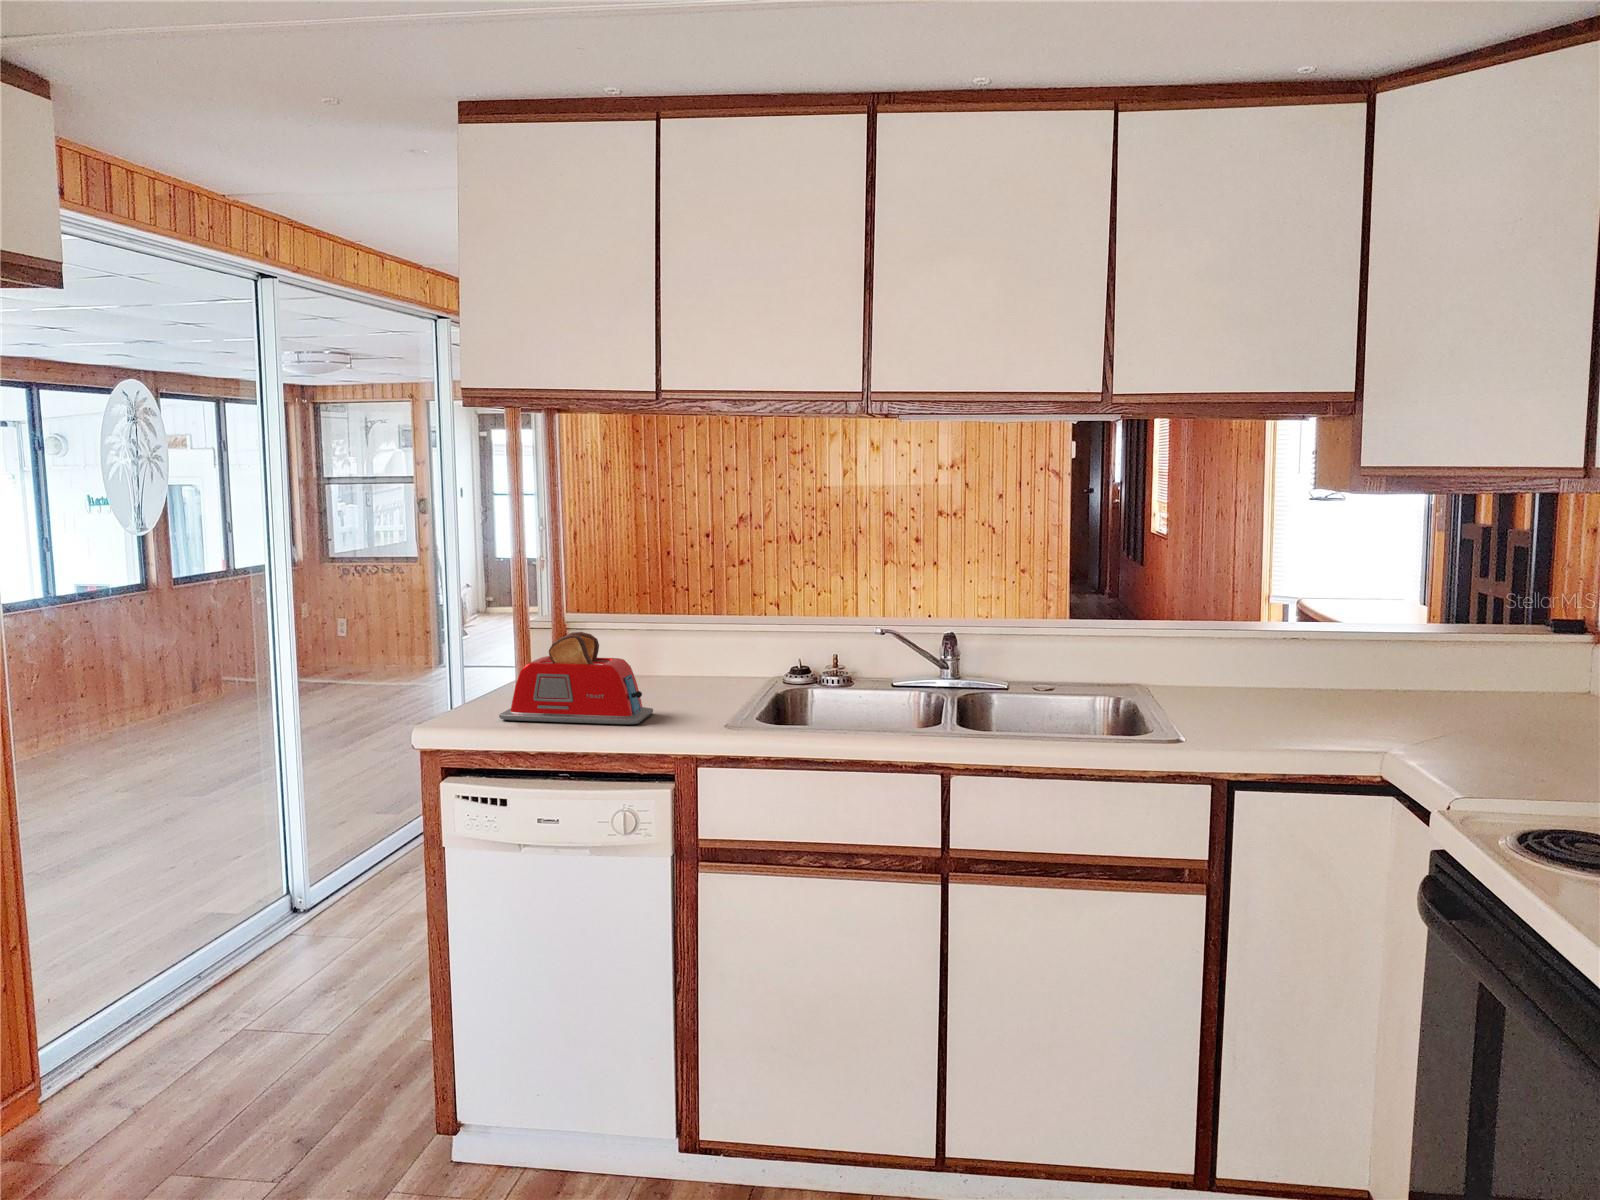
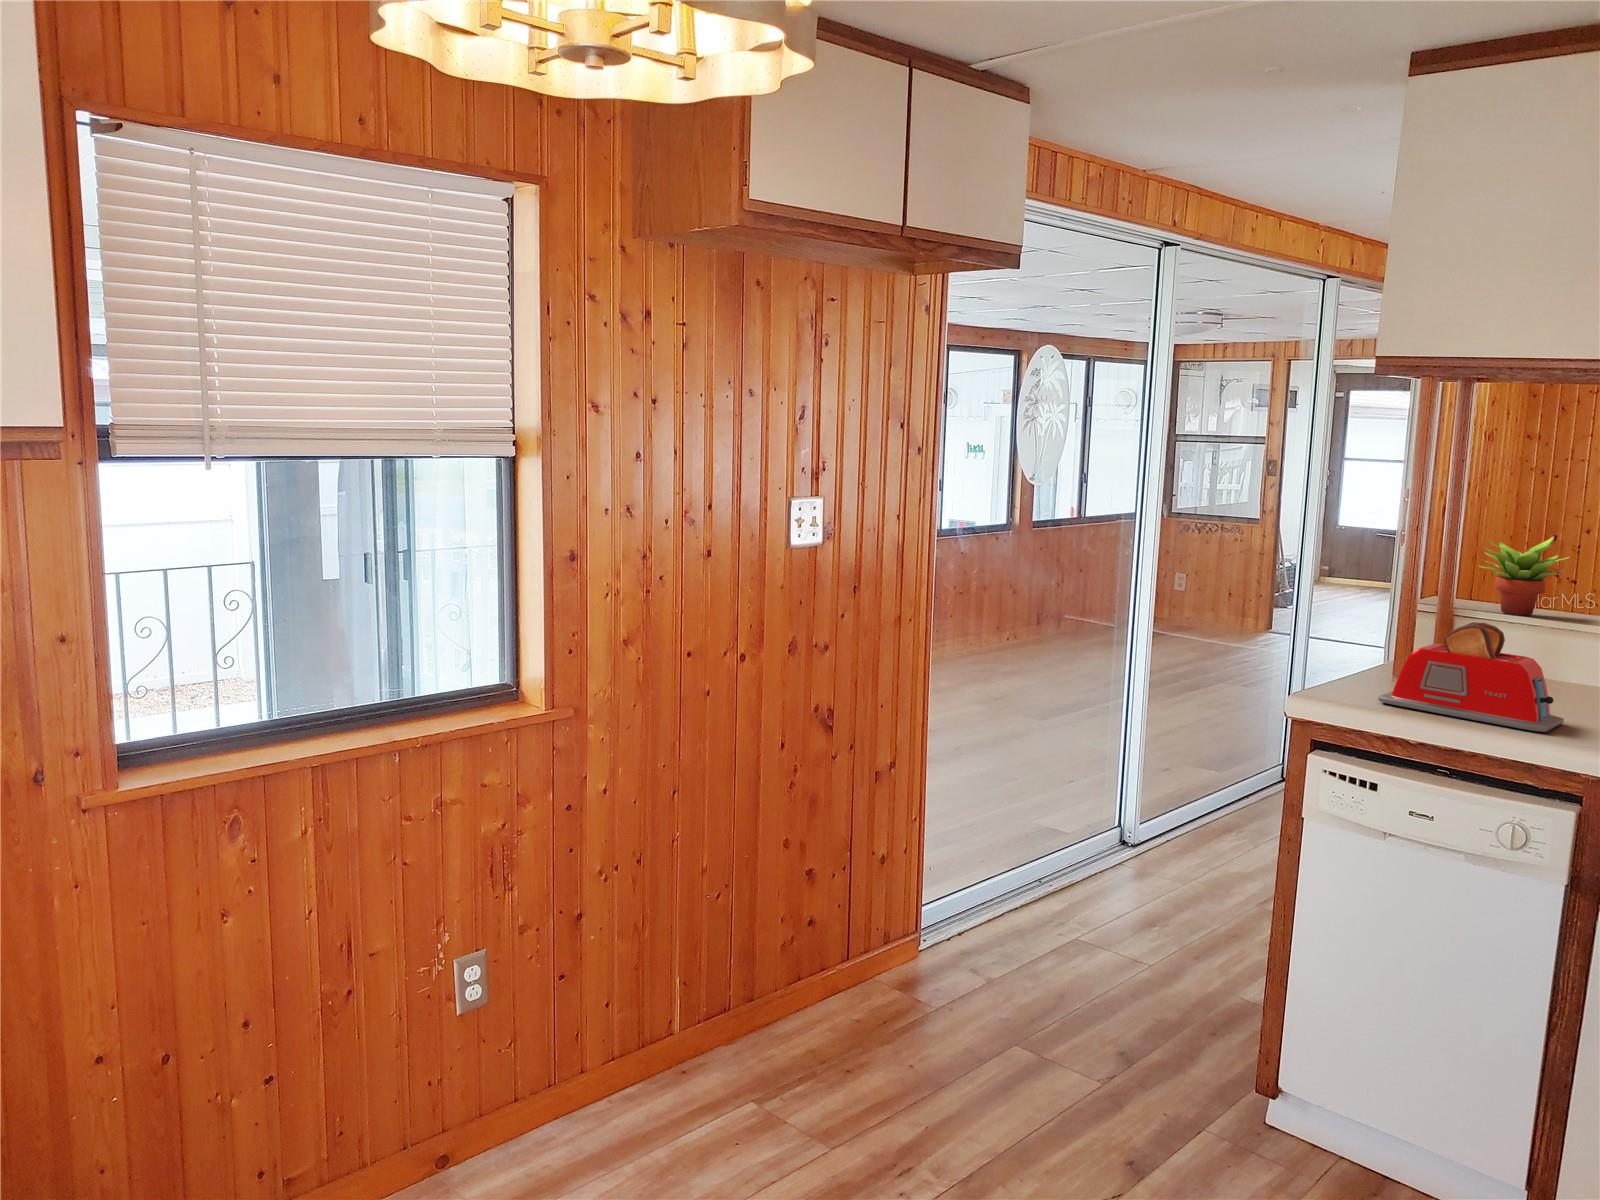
succulent plant: none [583,550,654,622] -> present [1478,536,1571,615]

